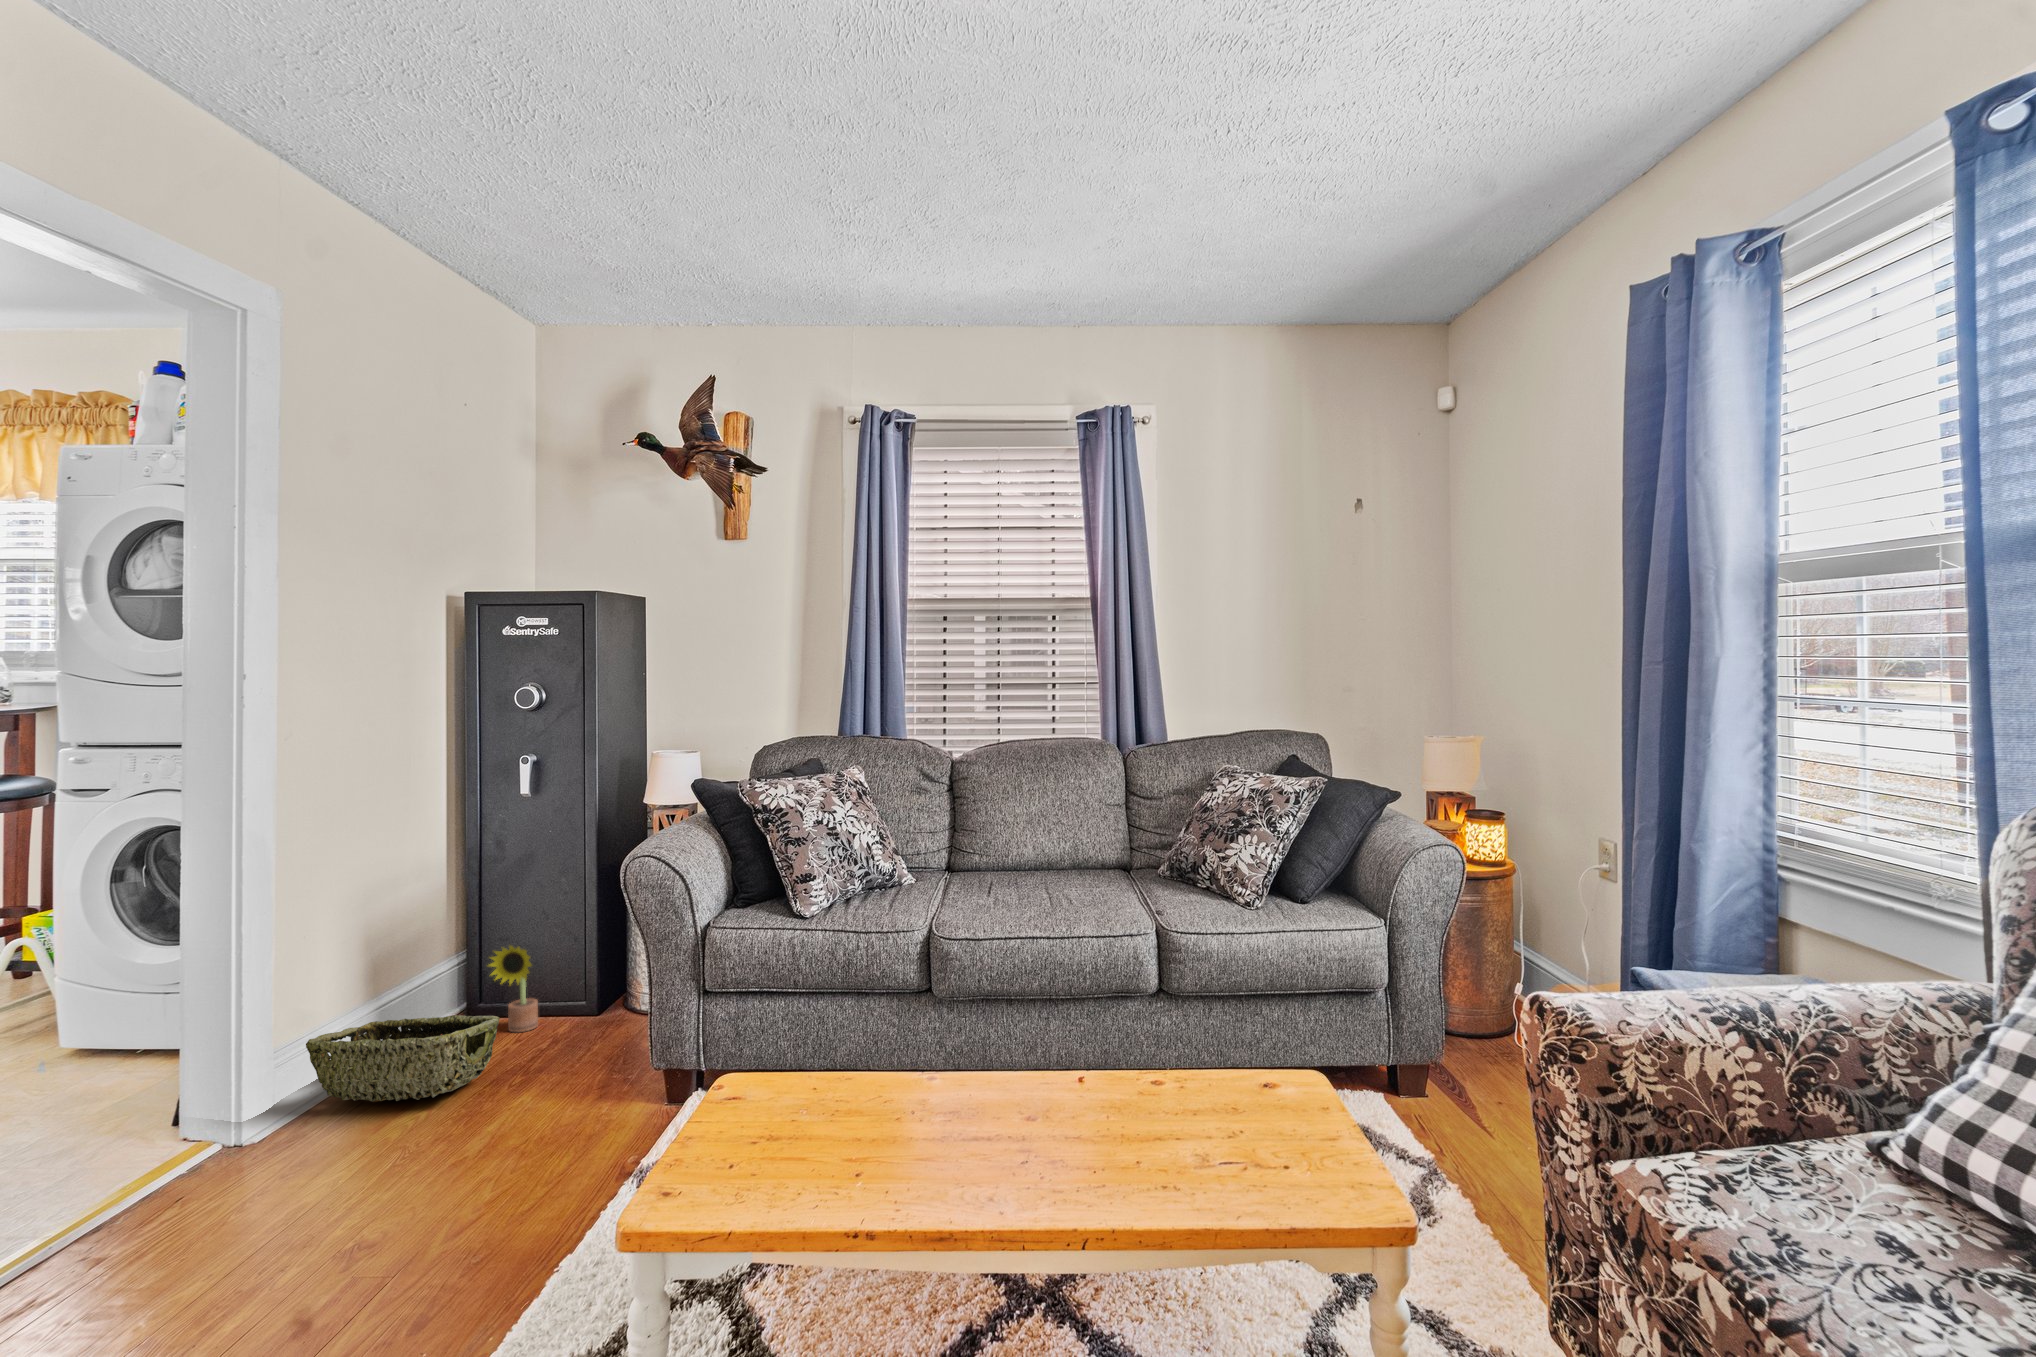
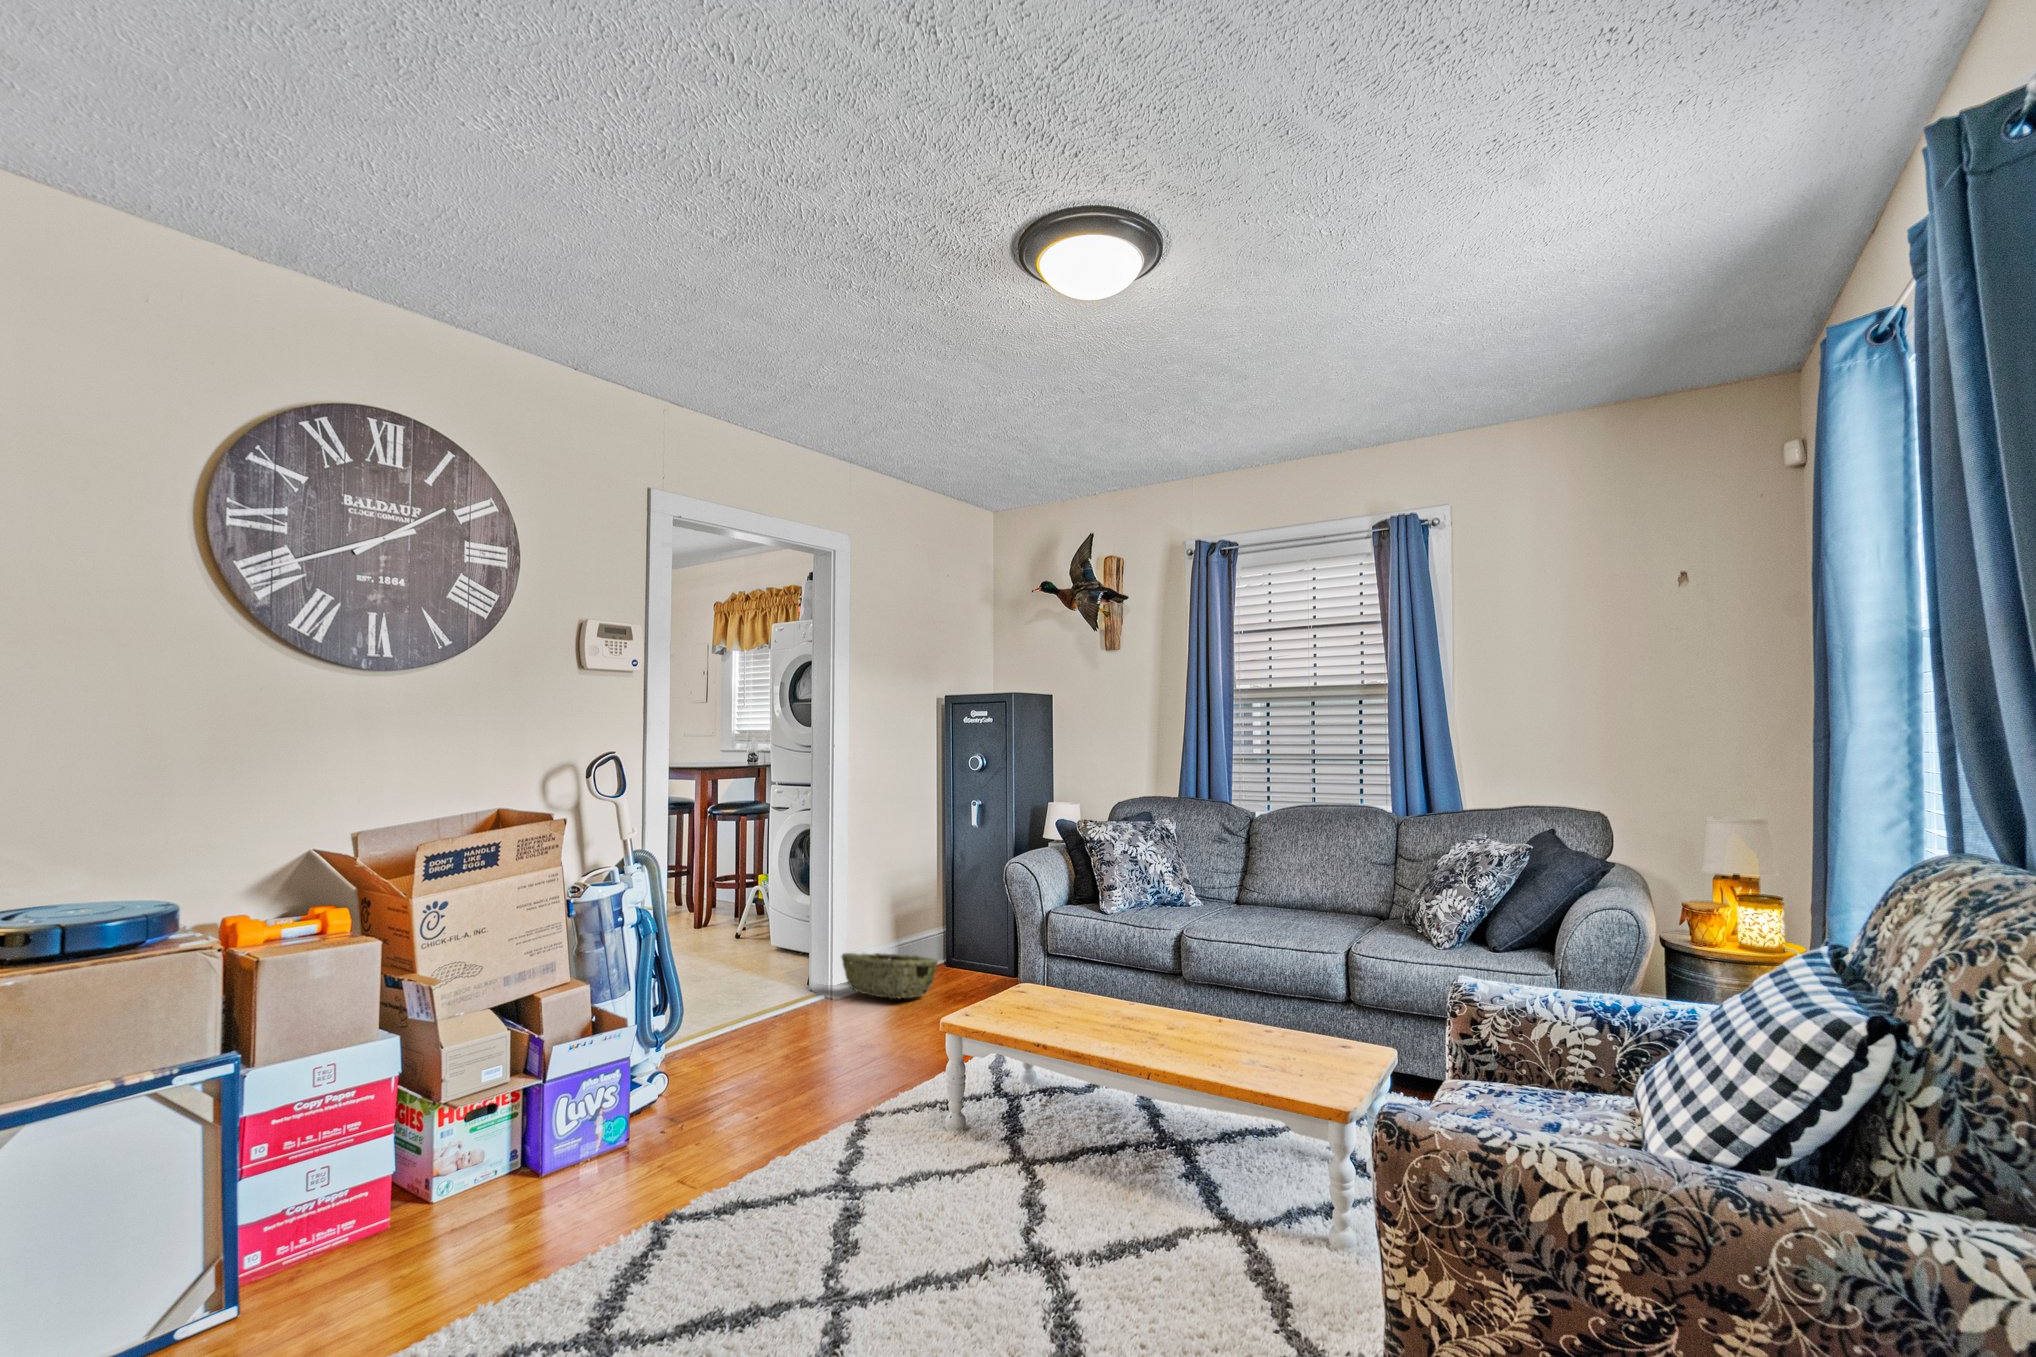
decorative plant: present [489,946,538,1032] -> none [941,919,971,979]

